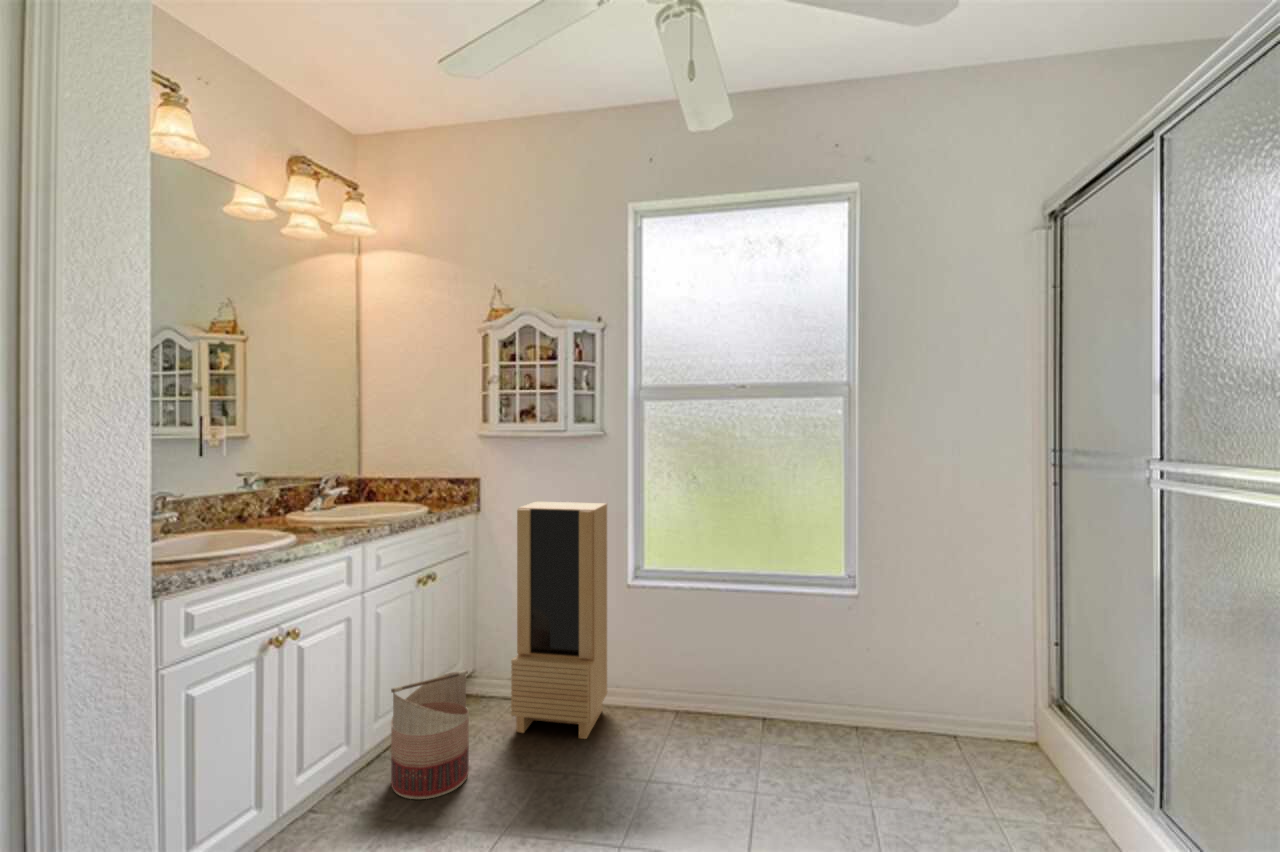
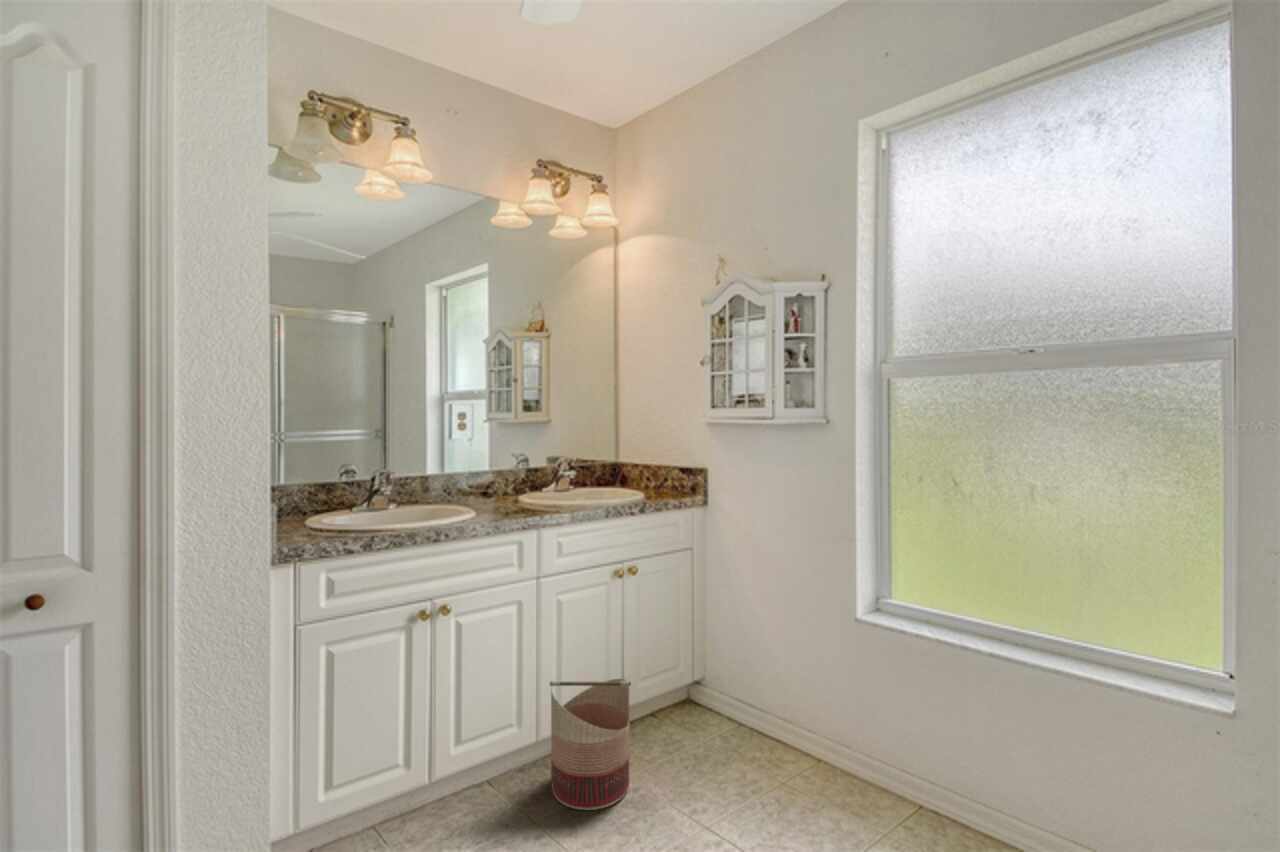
storage cabinet: present [511,502,607,739] -> none [699,501,828,804]

